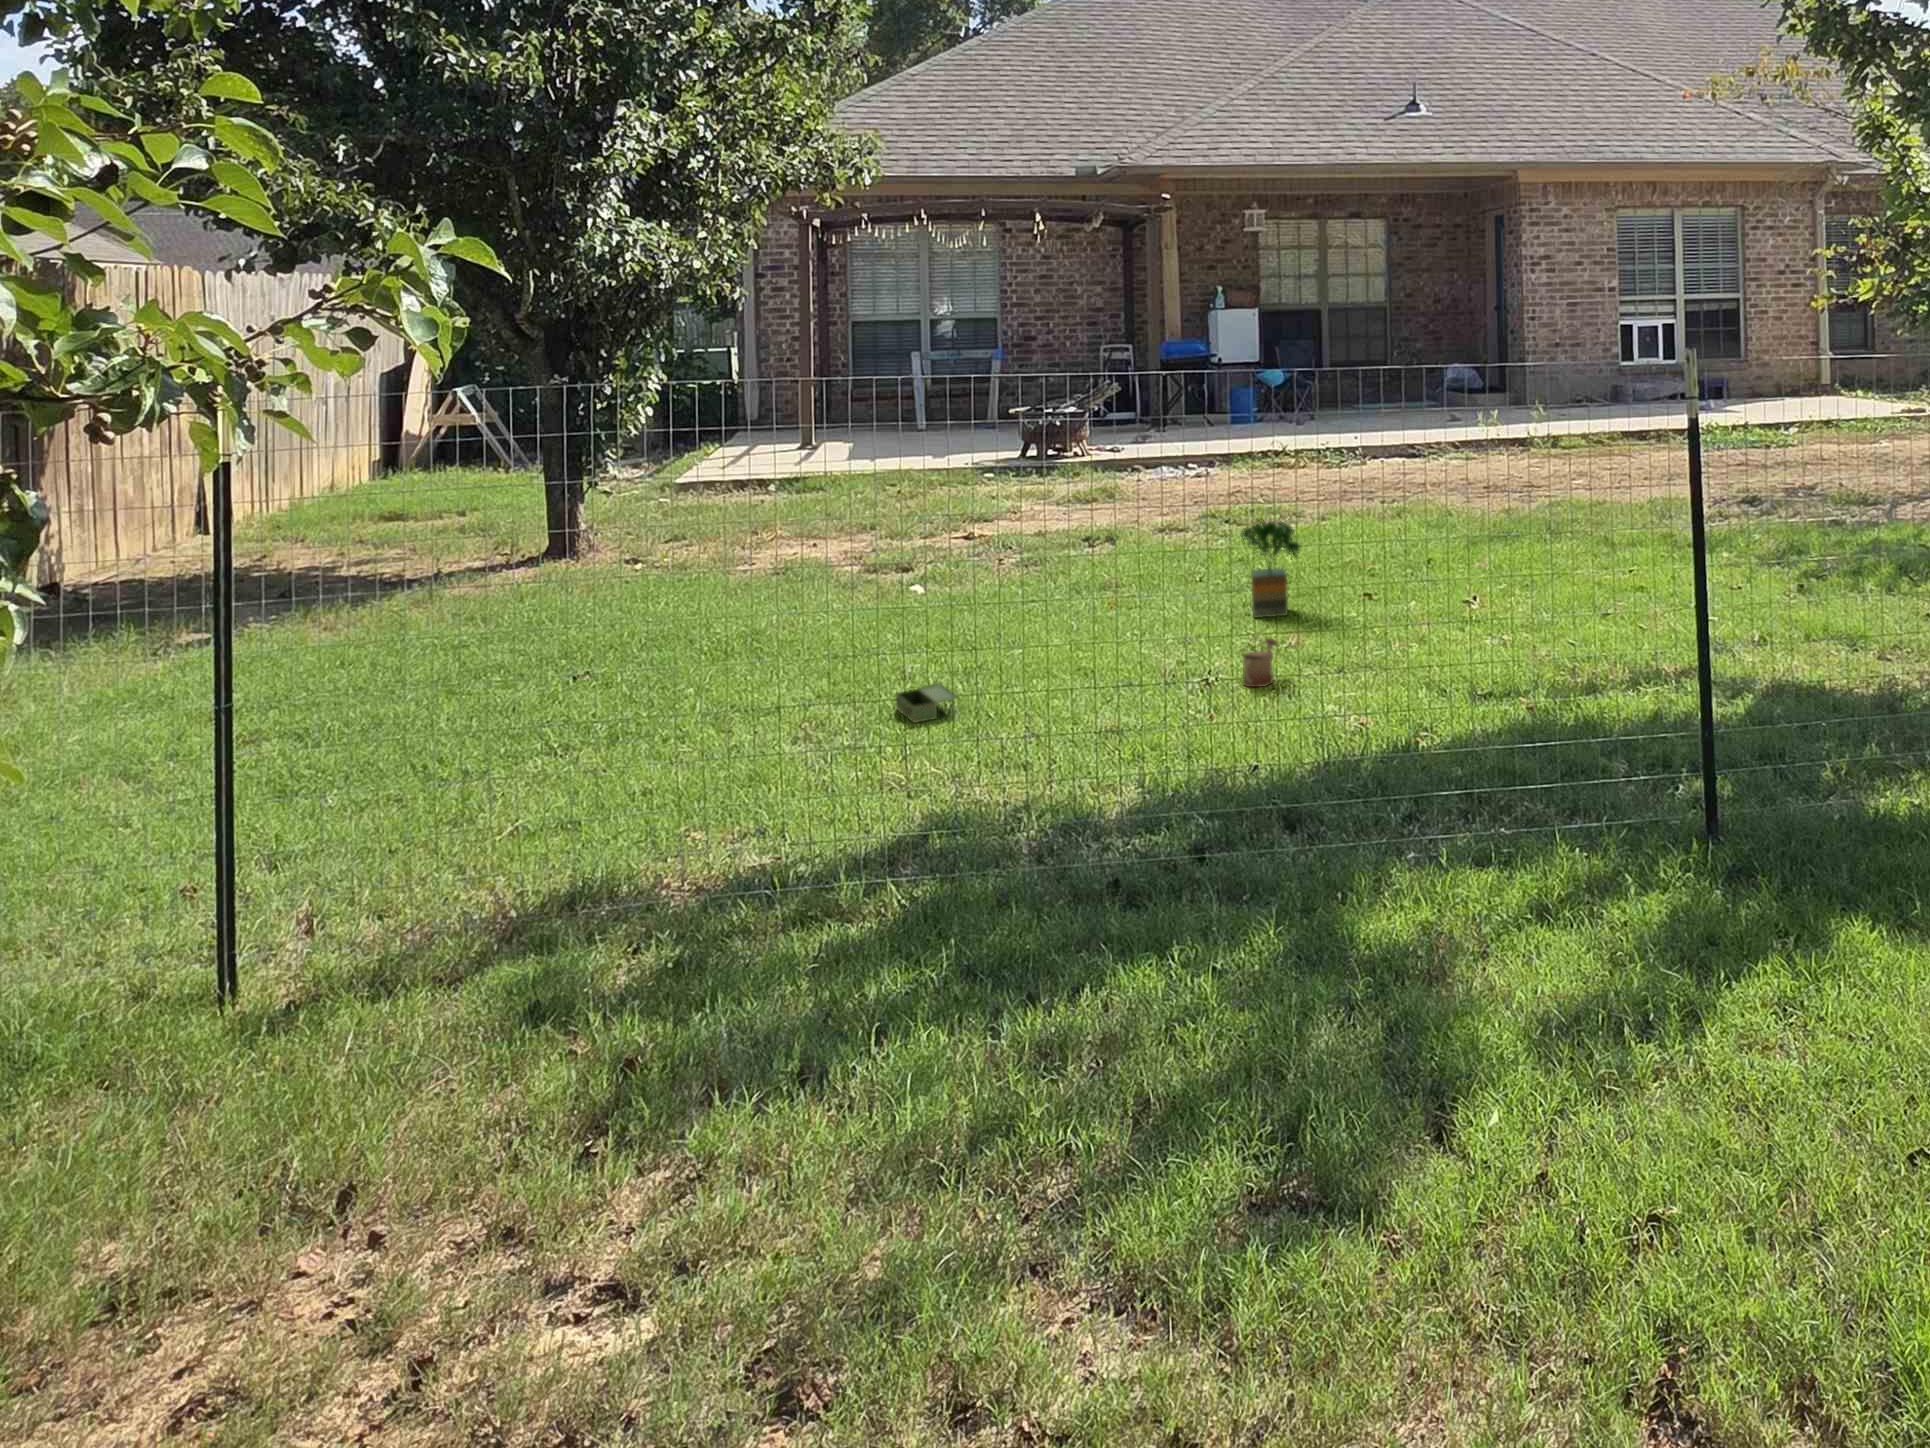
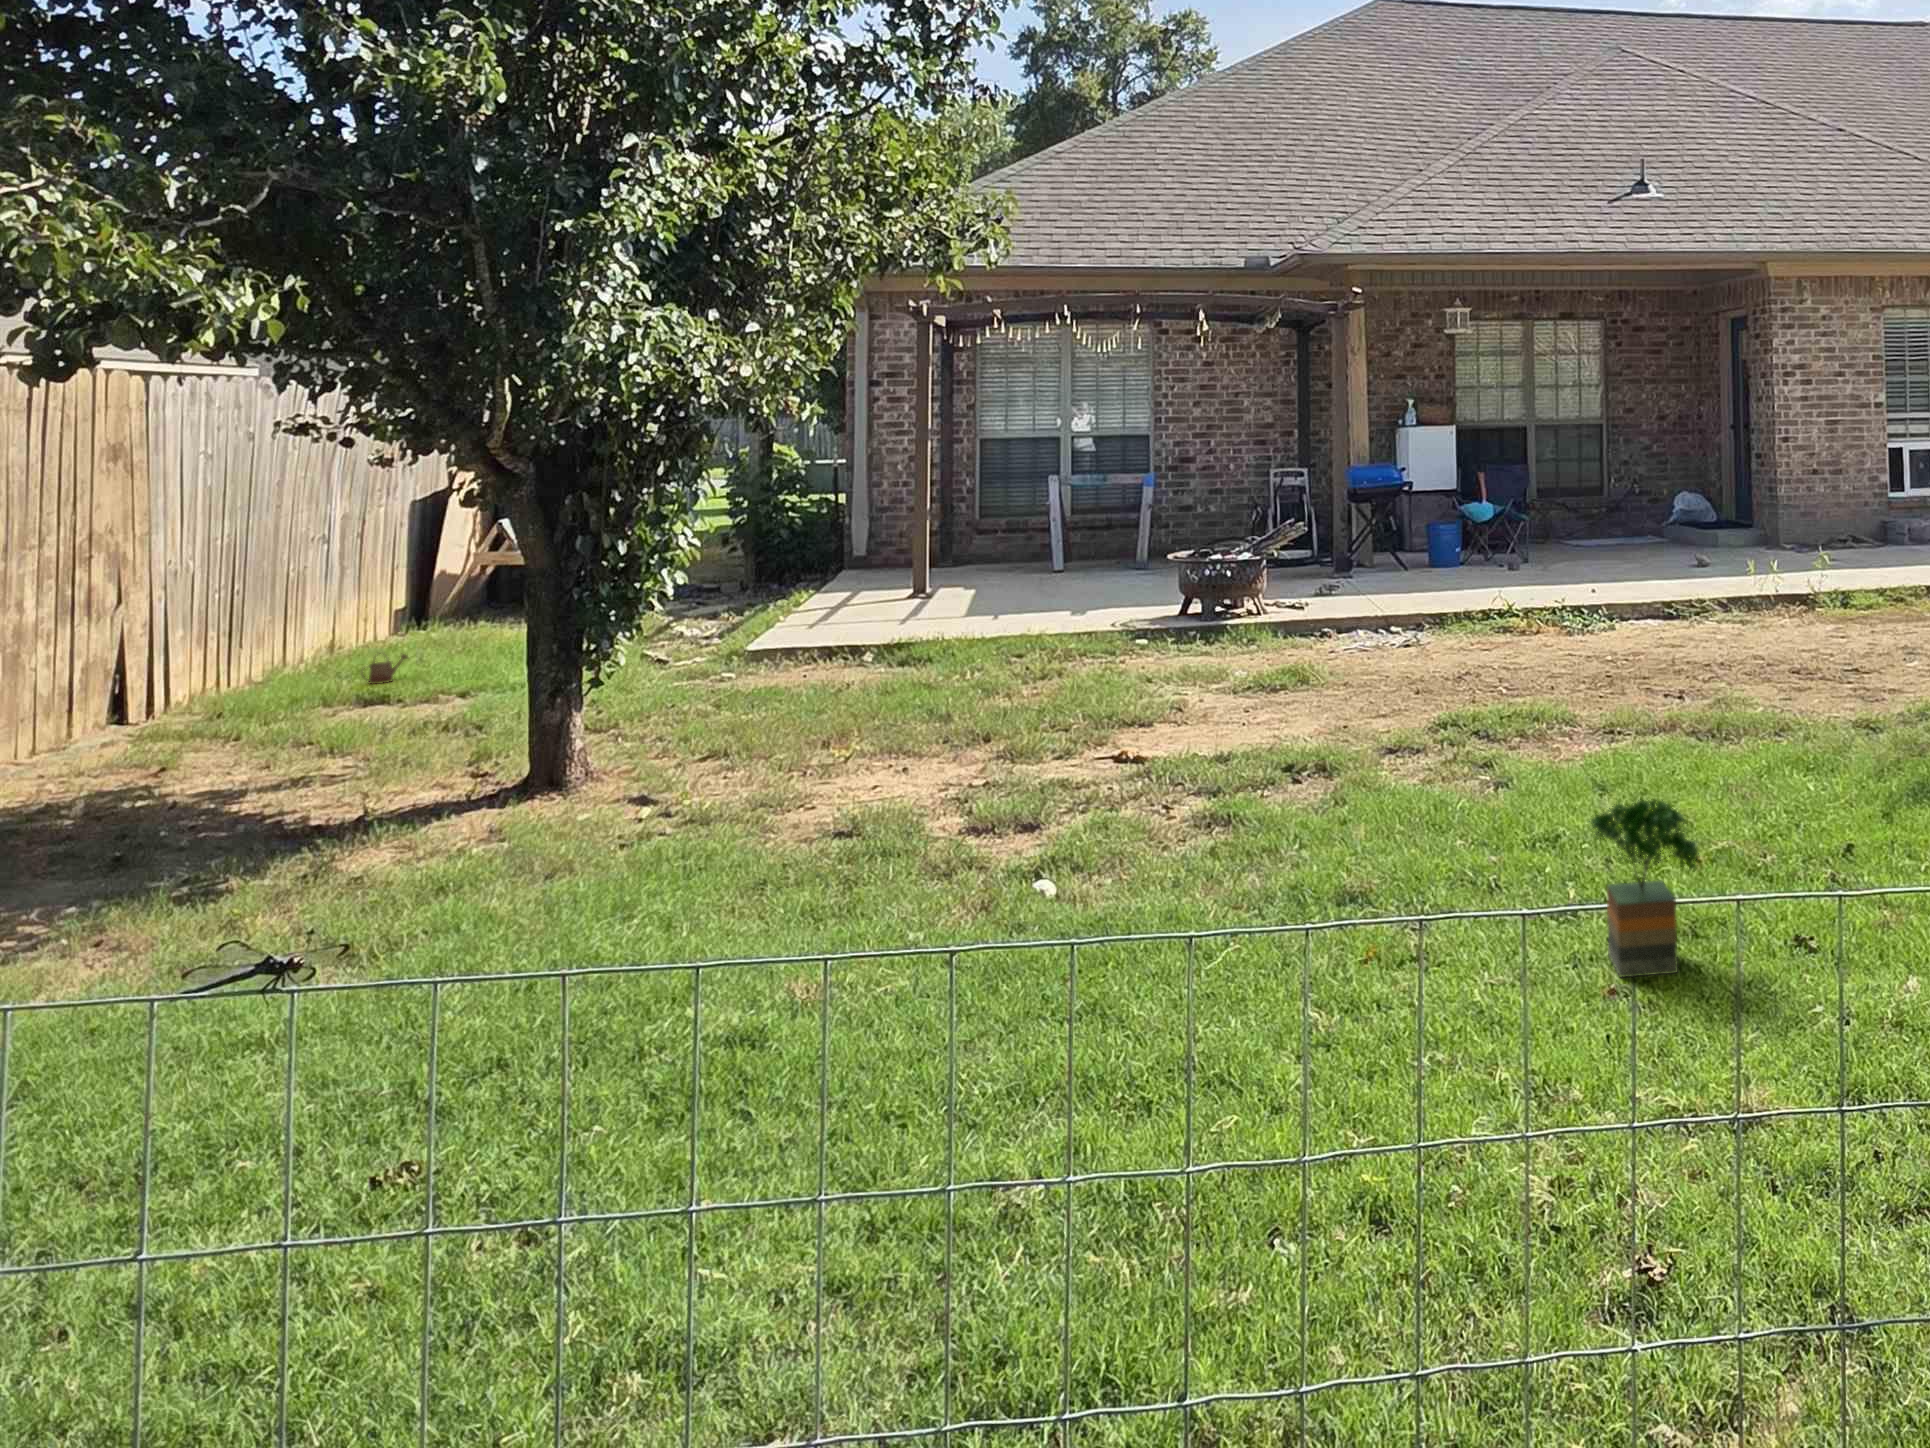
watering can: present [1242,639,1277,687] -> present [361,653,408,684]
toolbox: present [896,684,958,723] -> none [988,1207,1121,1338]

